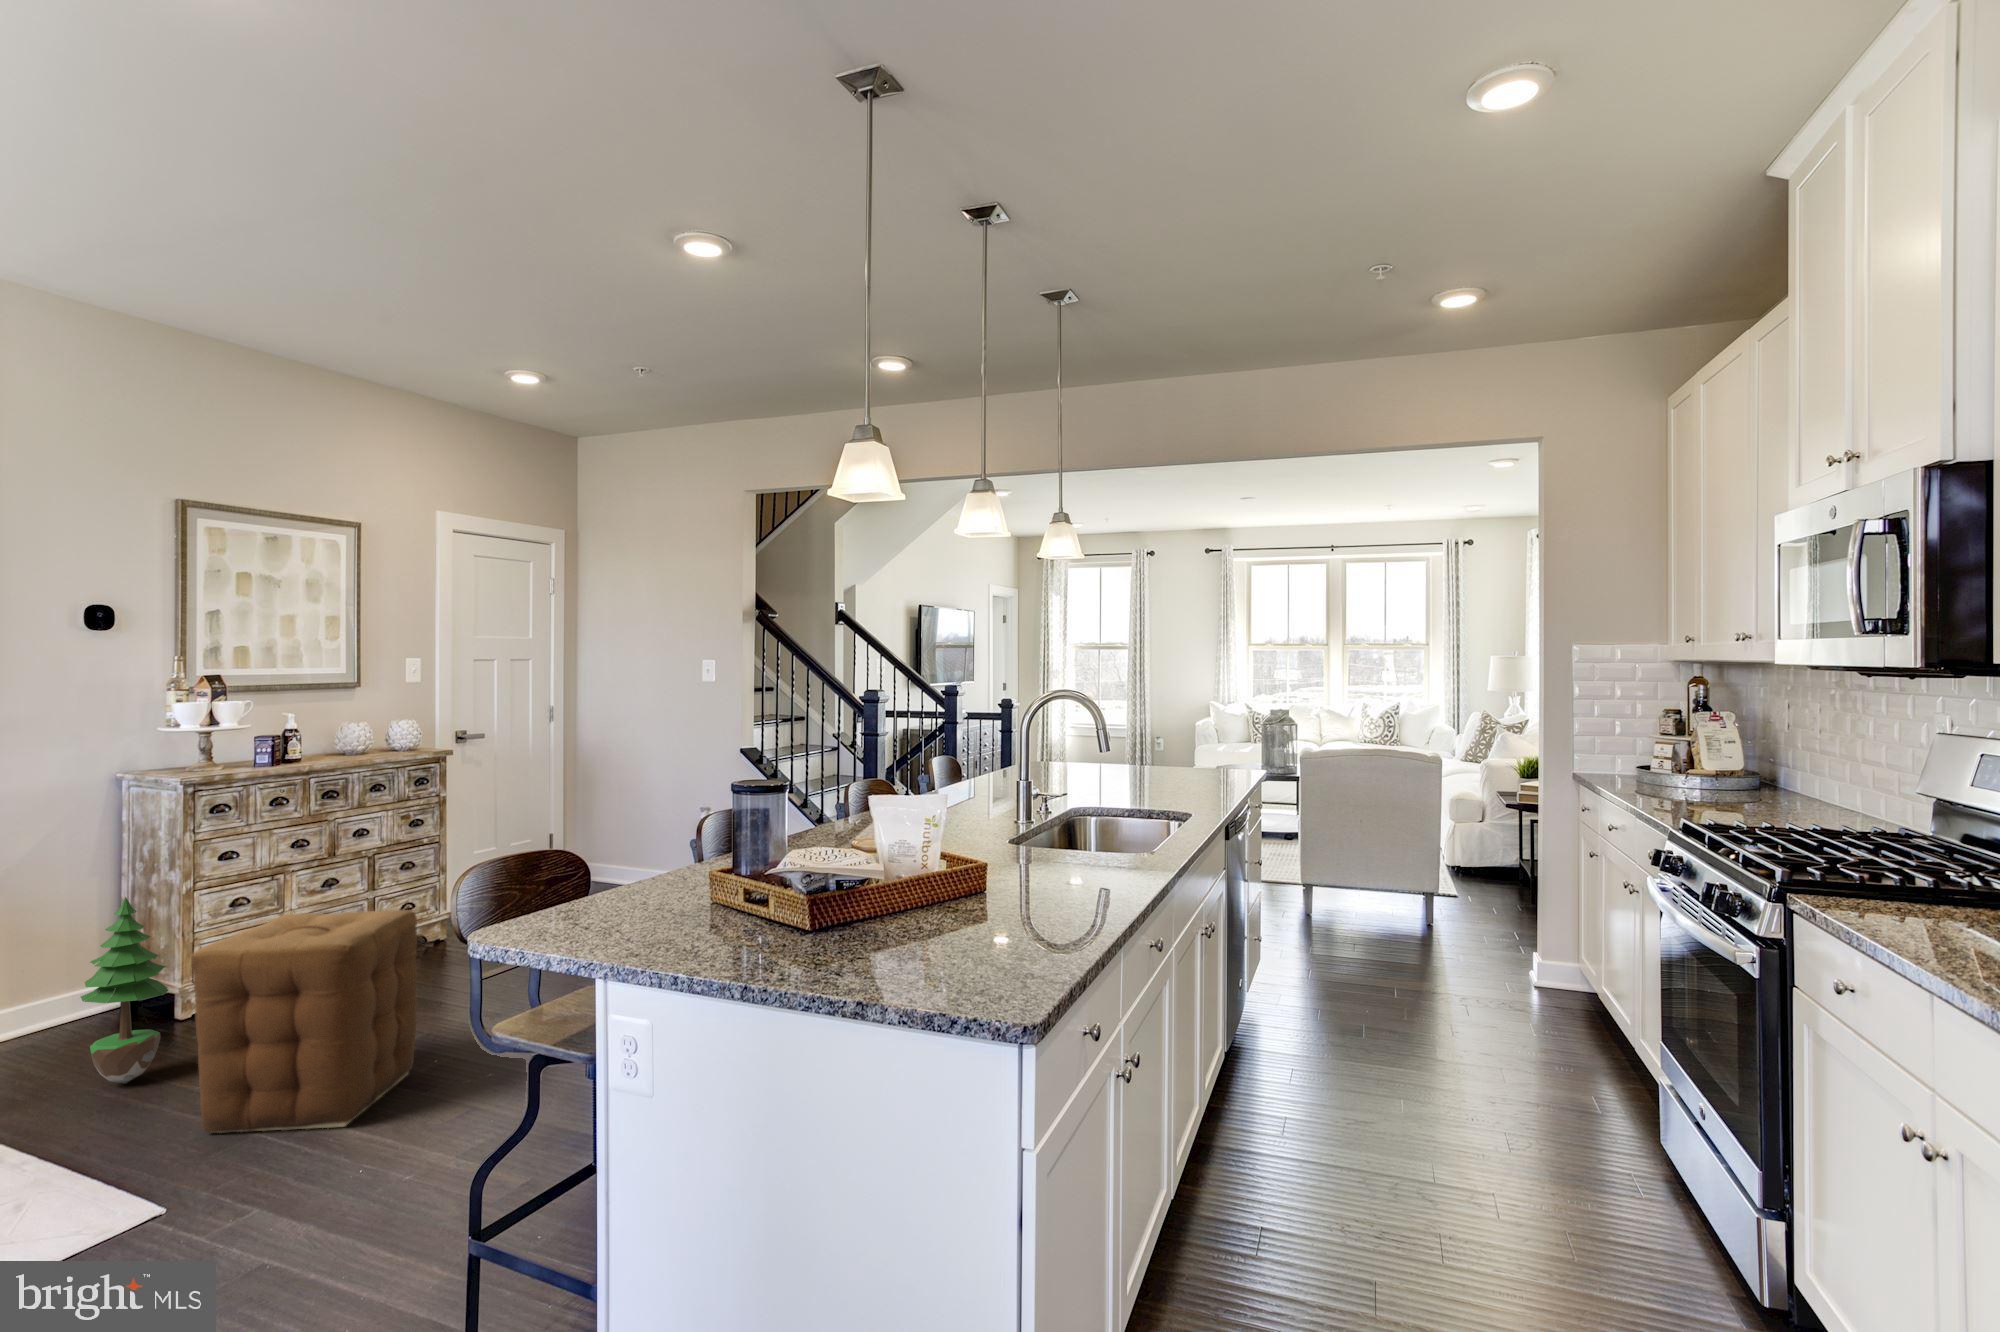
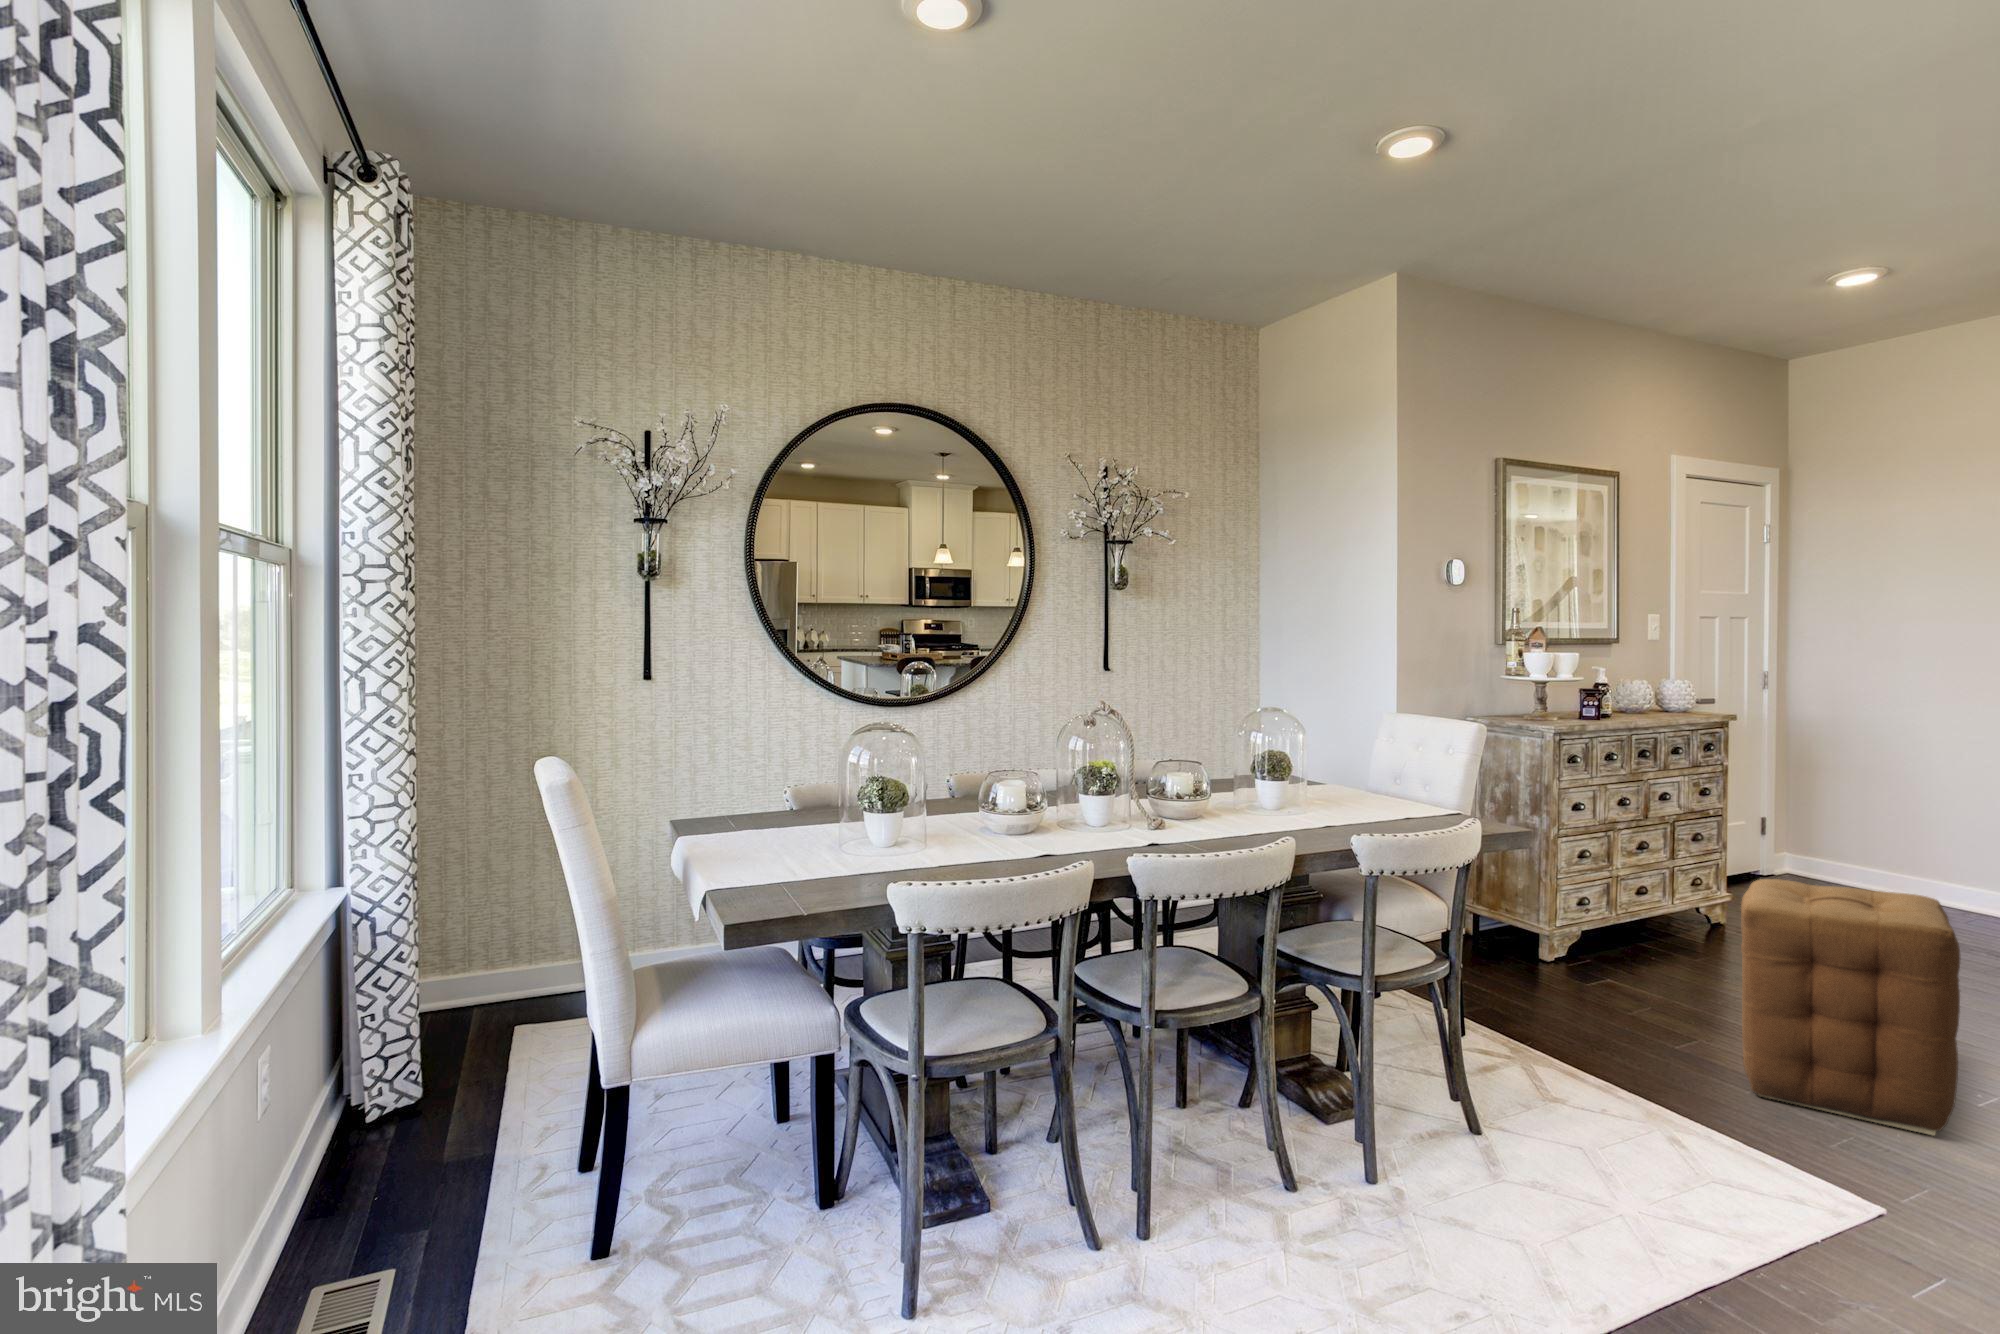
potted tree: present [81,897,168,1084] -> none [1545,836,1620,1014]

